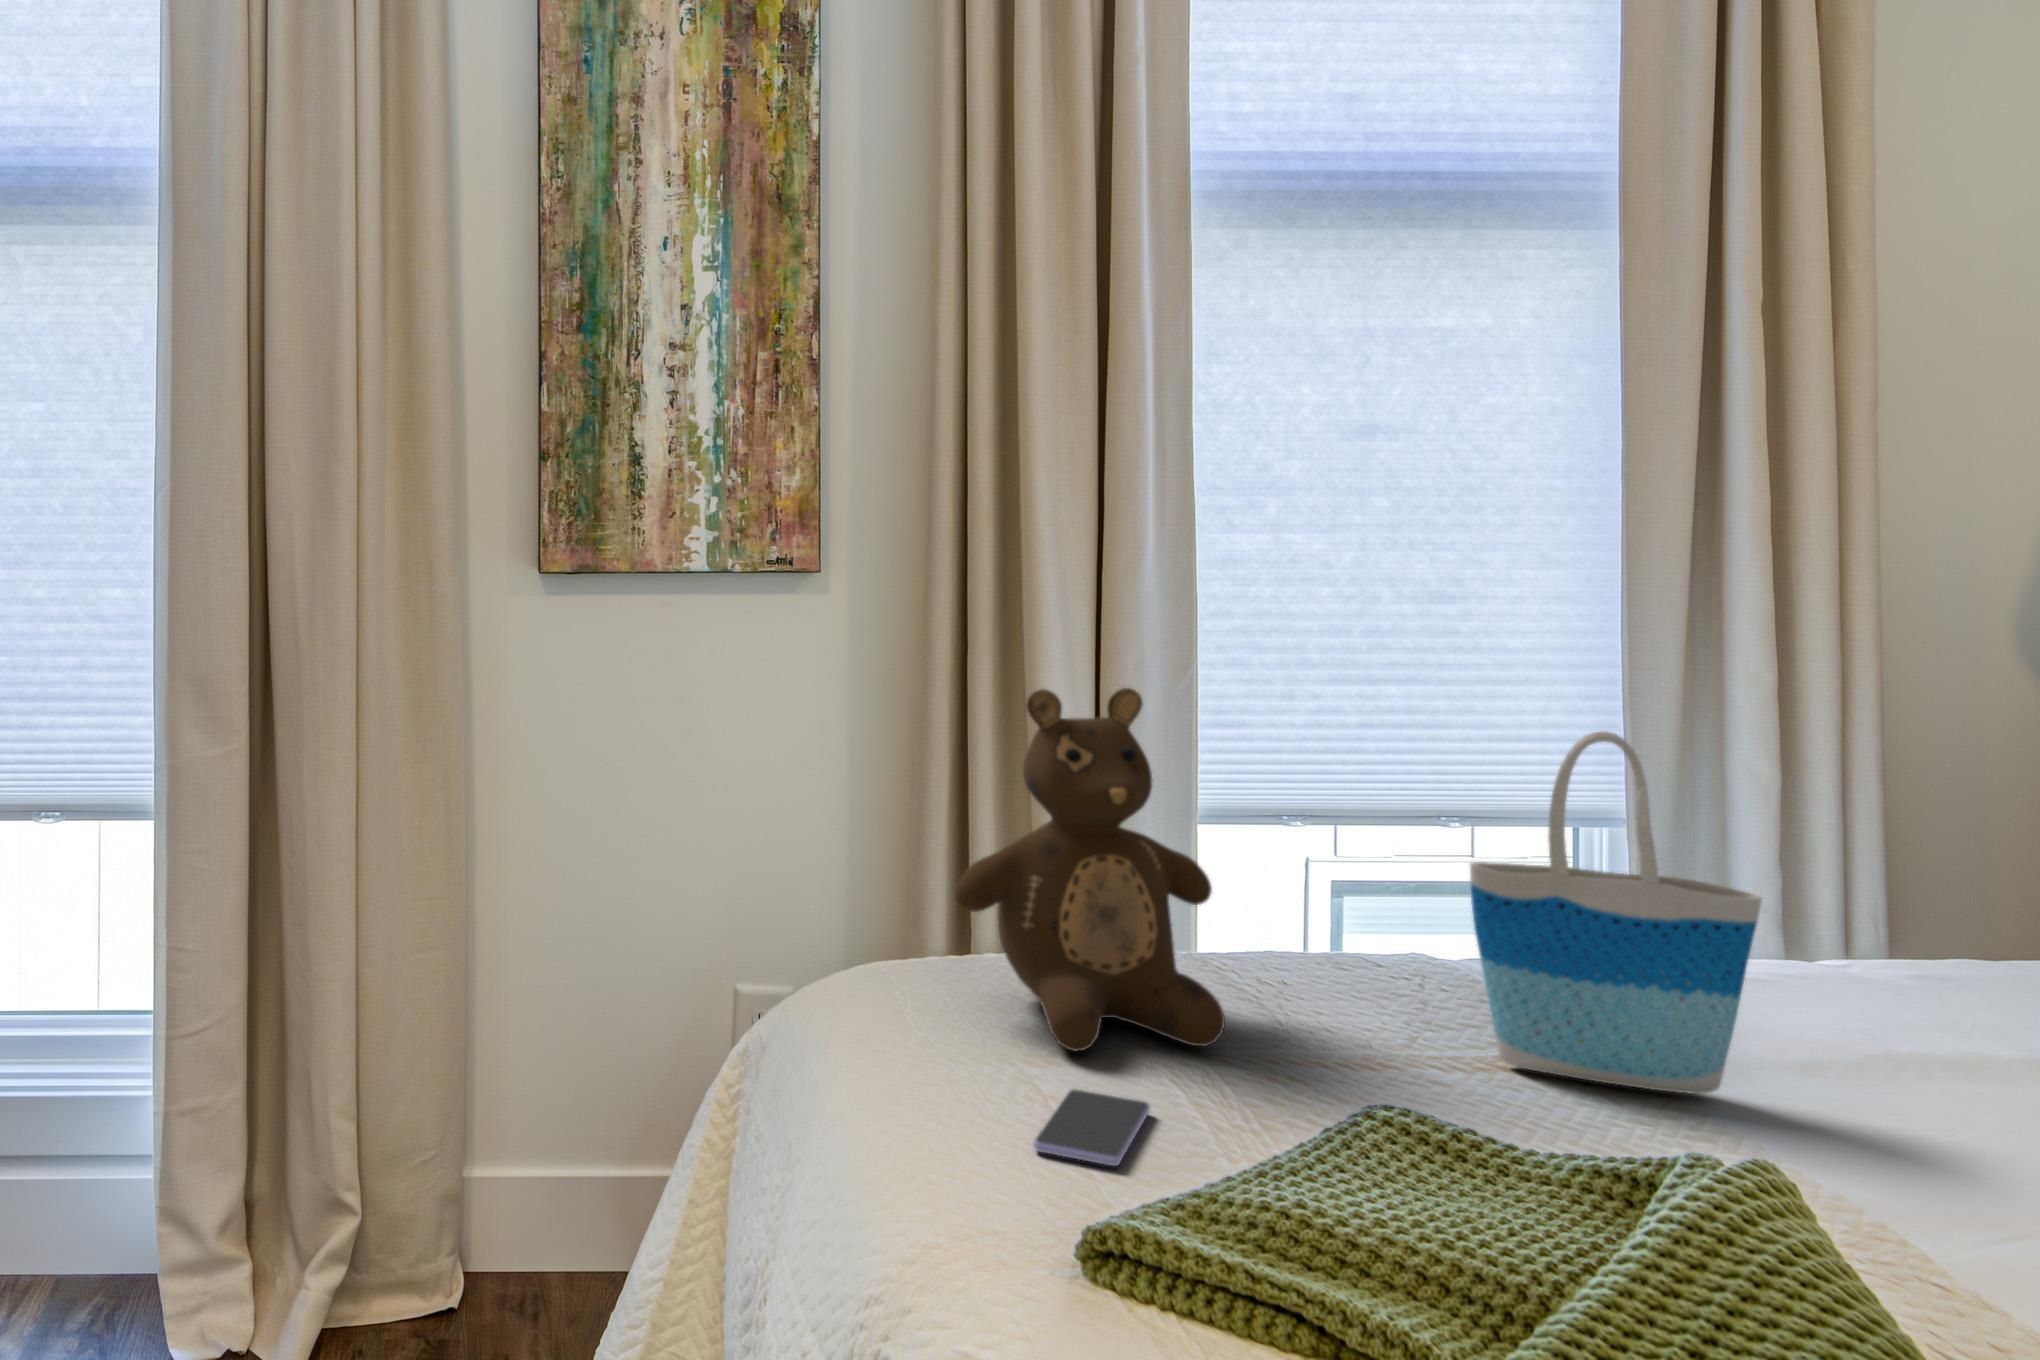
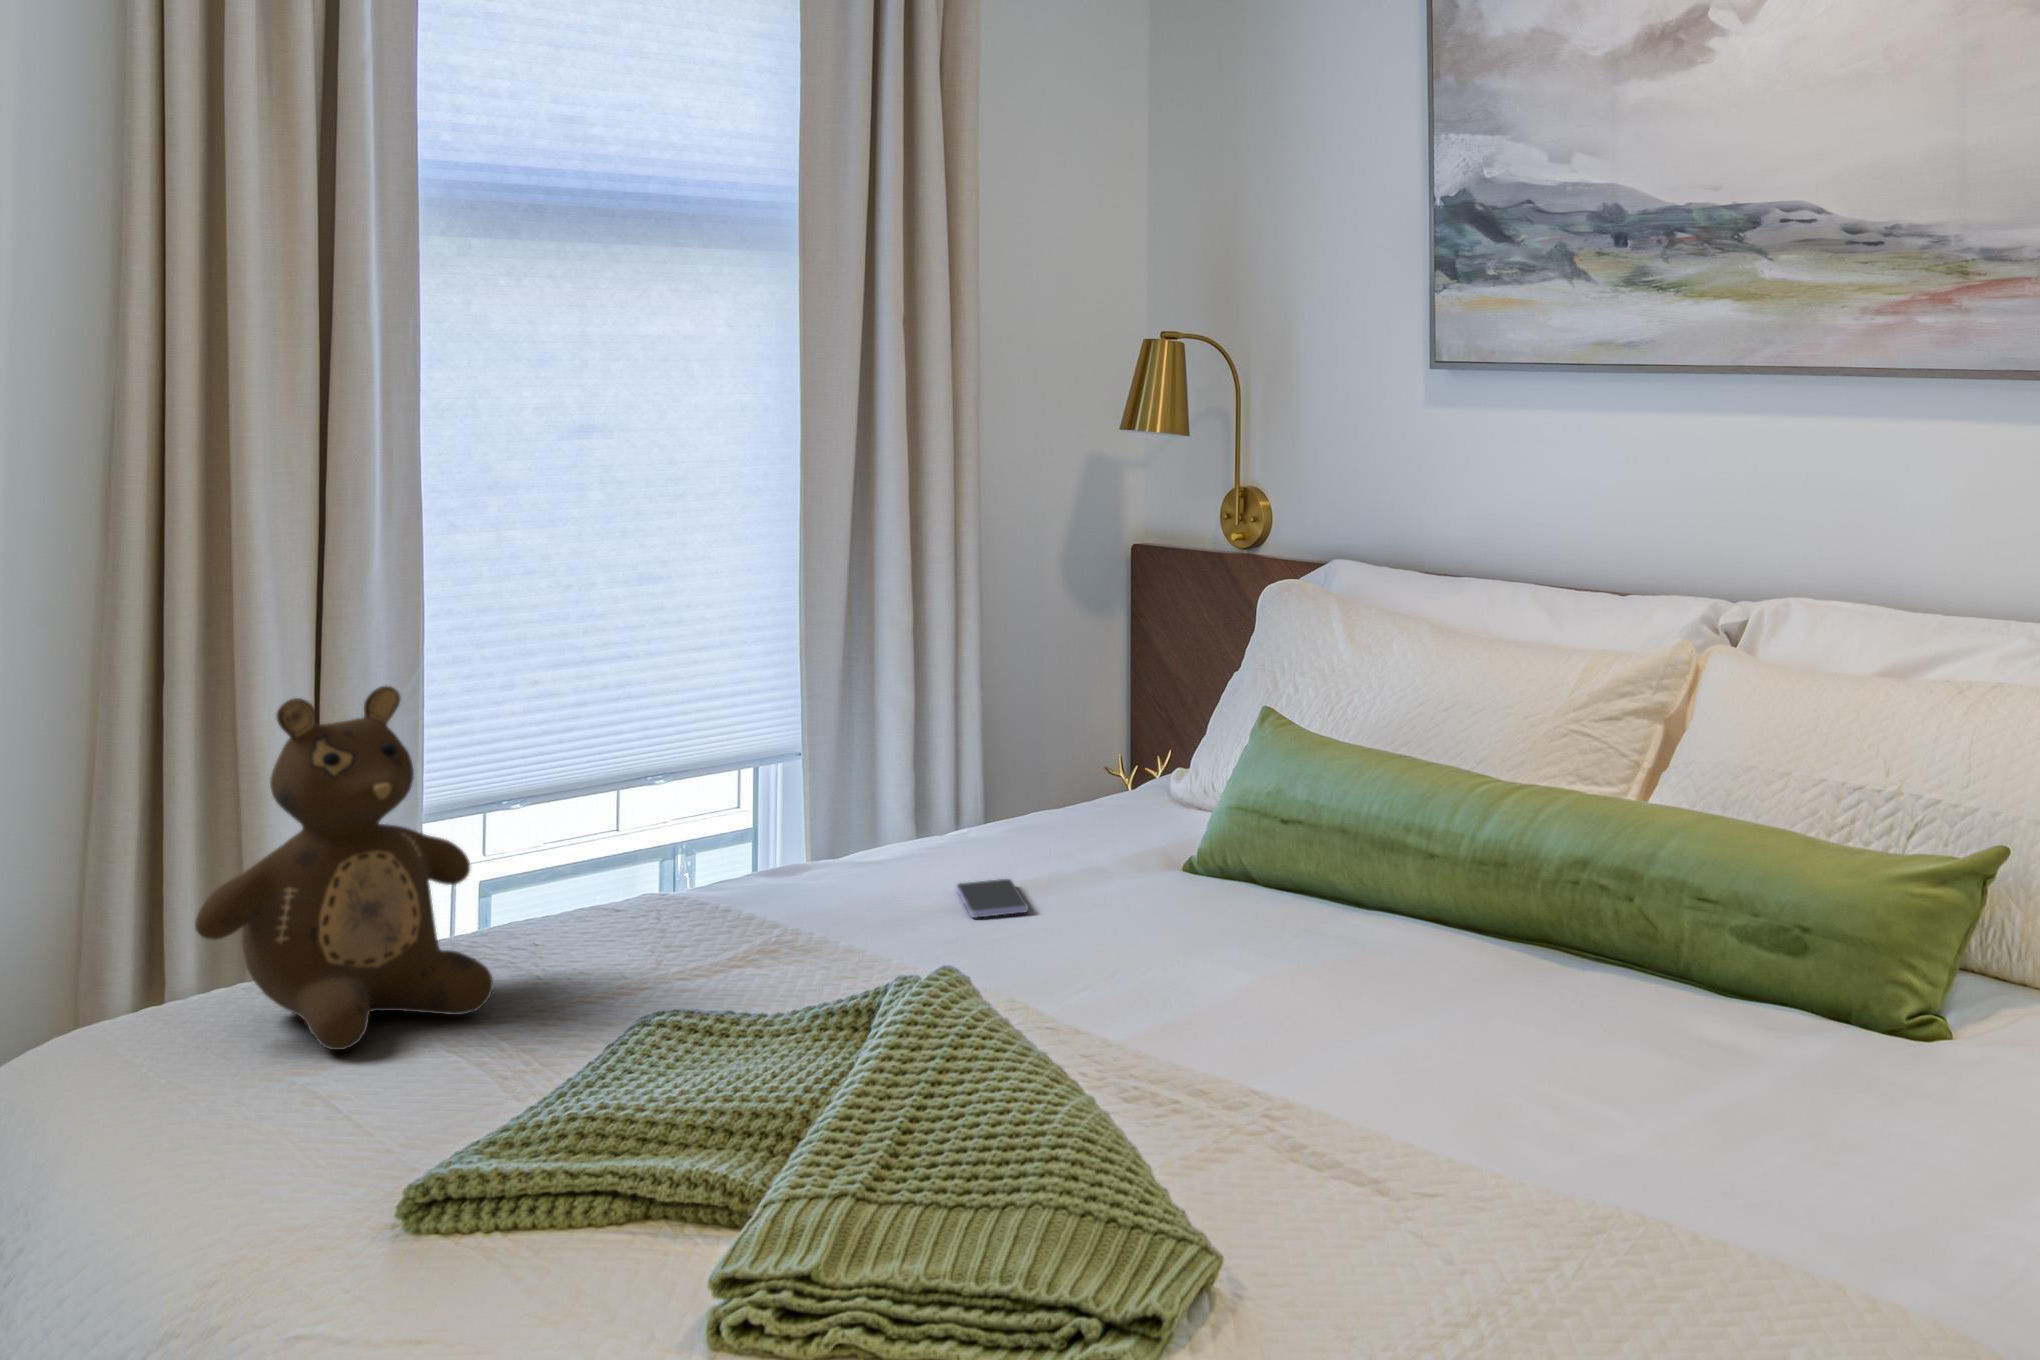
tote bag: present [1470,731,1762,1094] -> none [707,667,925,959]
smartphone: present [1034,1089,1150,1166] -> present [956,879,1028,917]

